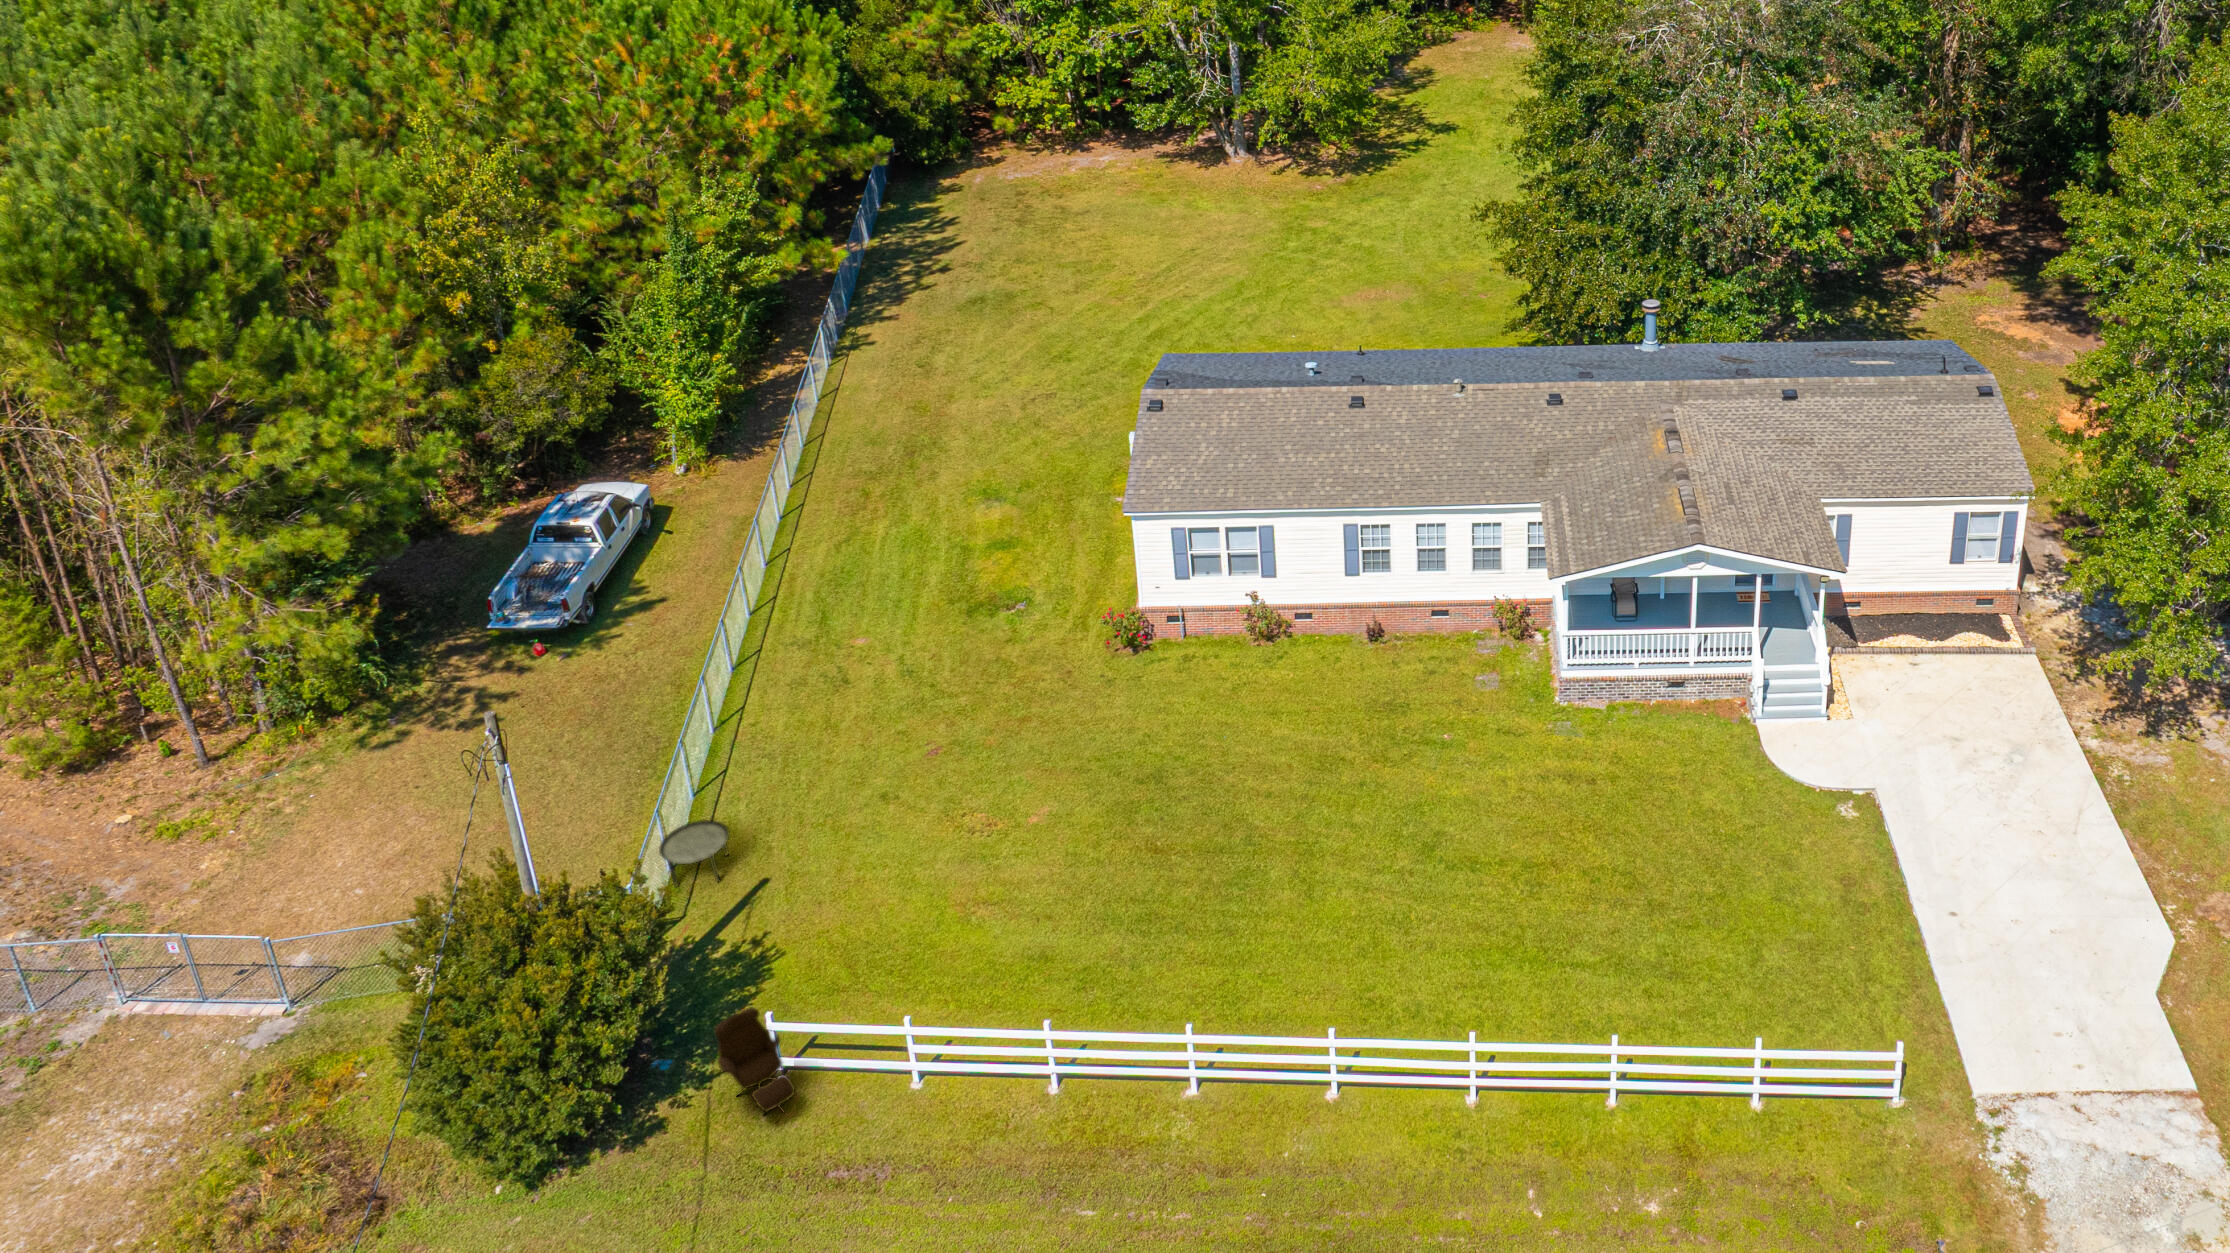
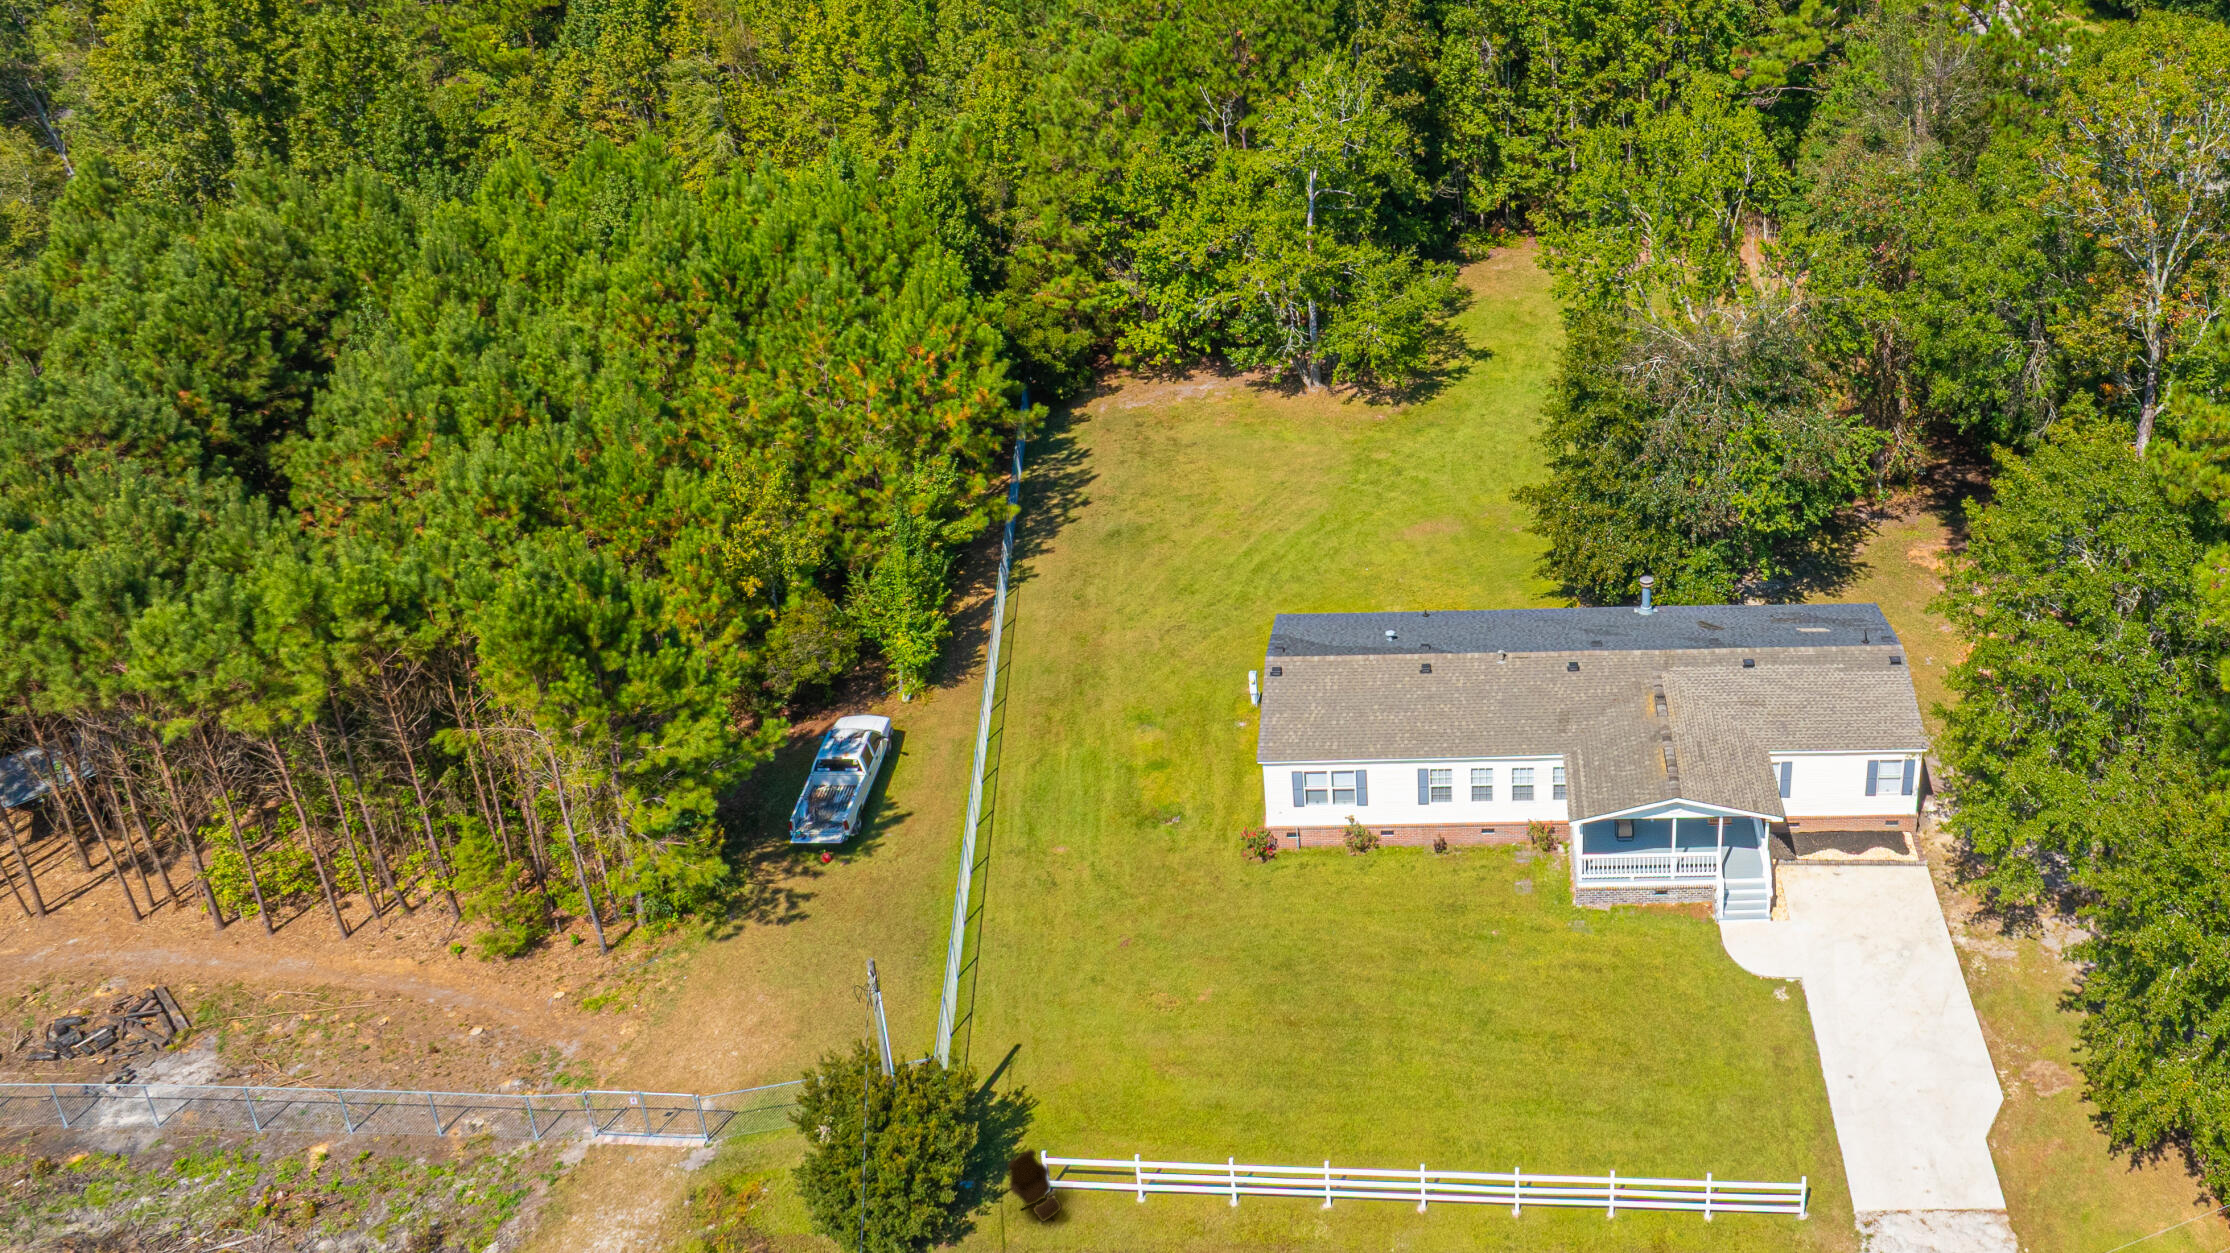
round table: present [659,820,730,888] -> none [946,1003,993,1053]

